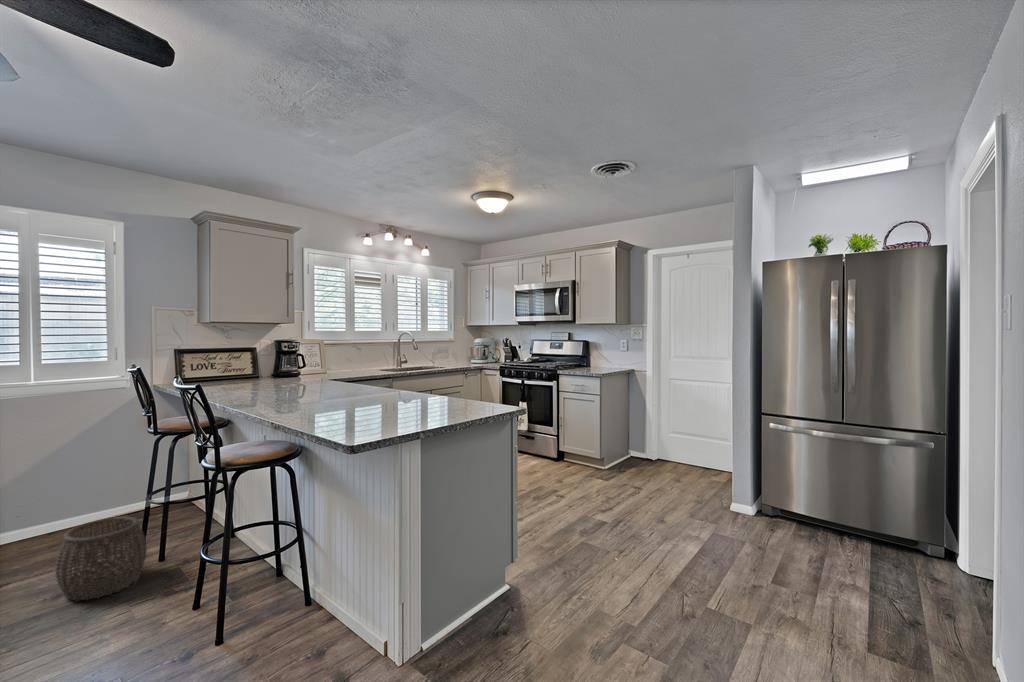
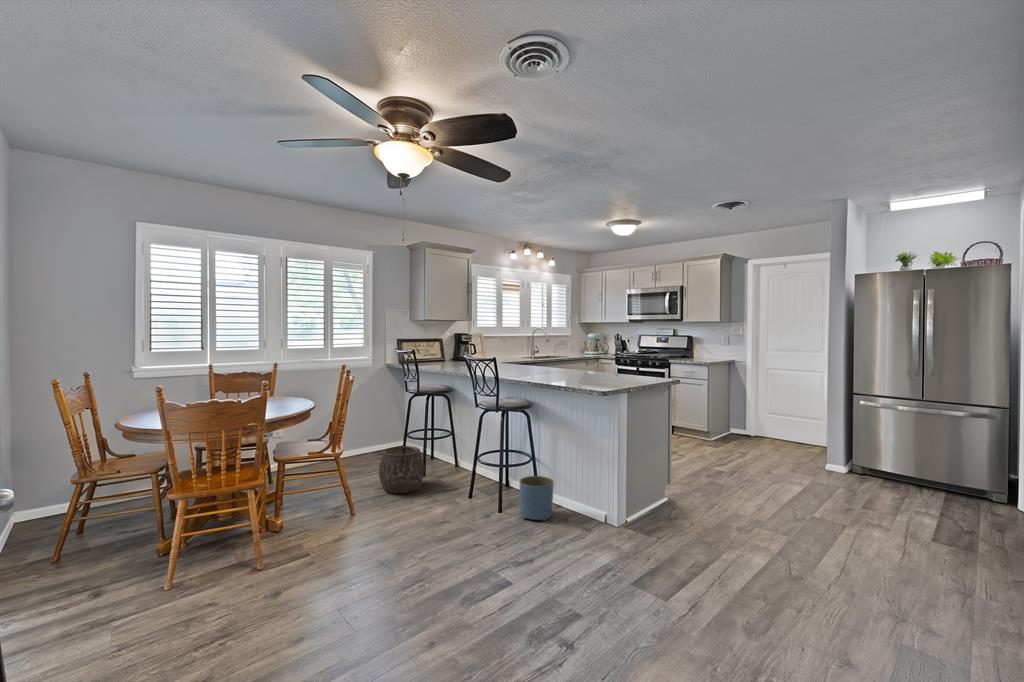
planter: none [247,570,308,654] -> present [520,476,554,521]

